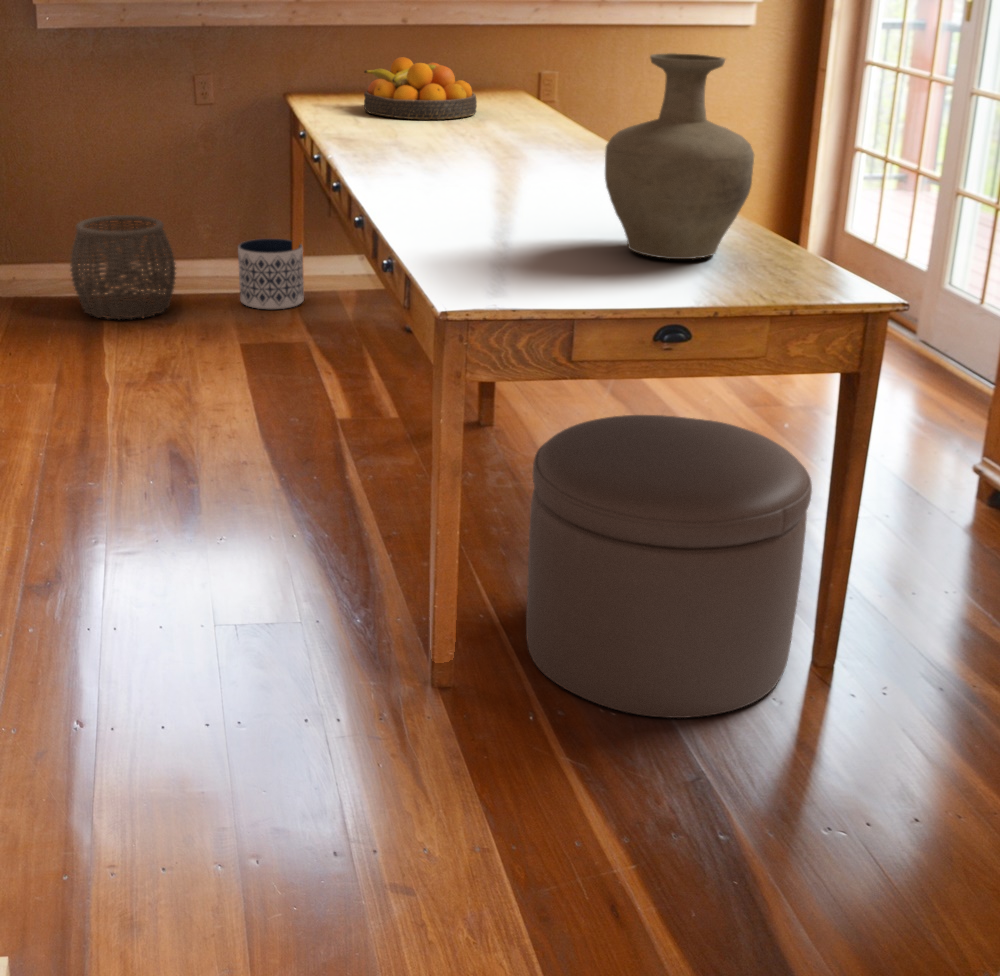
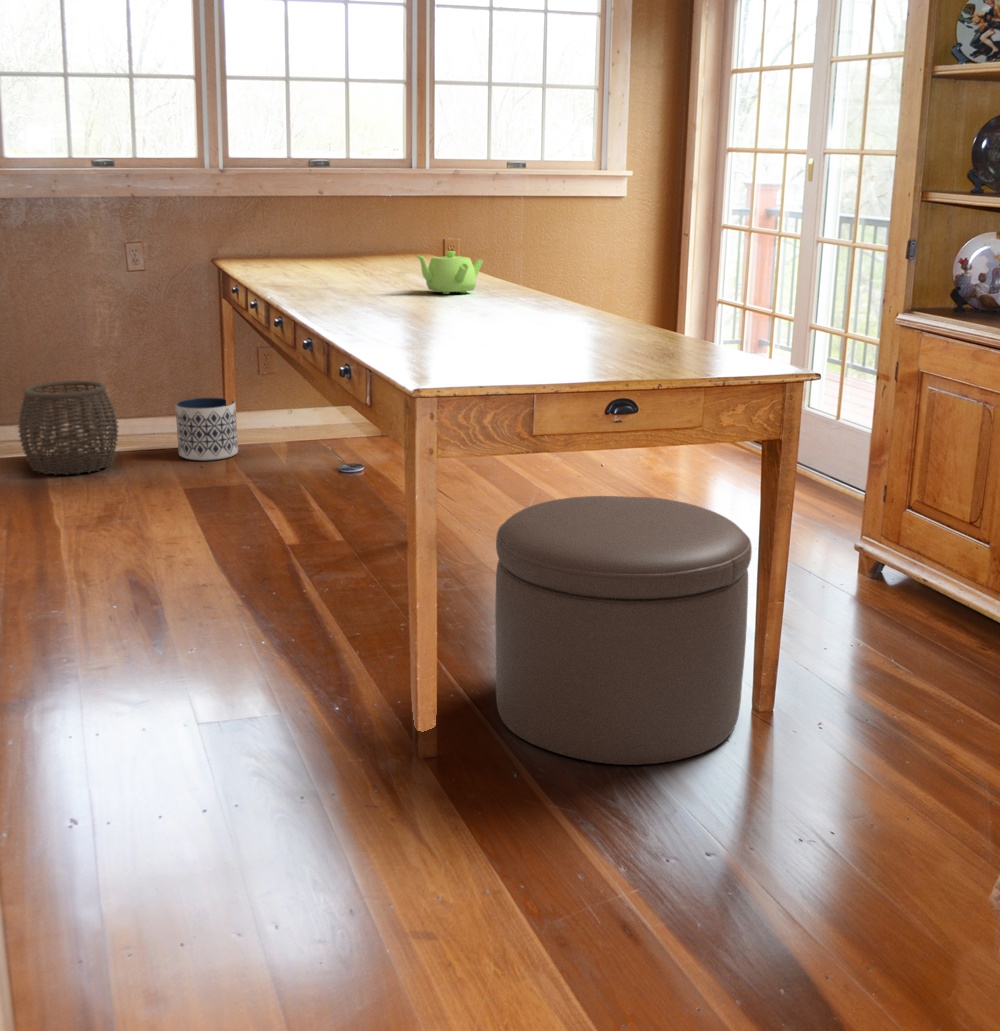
vase: present [605,53,754,259] -> none [540,174,673,351]
fruit bowl: present [364,57,477,119] -> none [290,227,392,277]
teapot: none [492,103,570,152] -> present [416,251,483,294]

